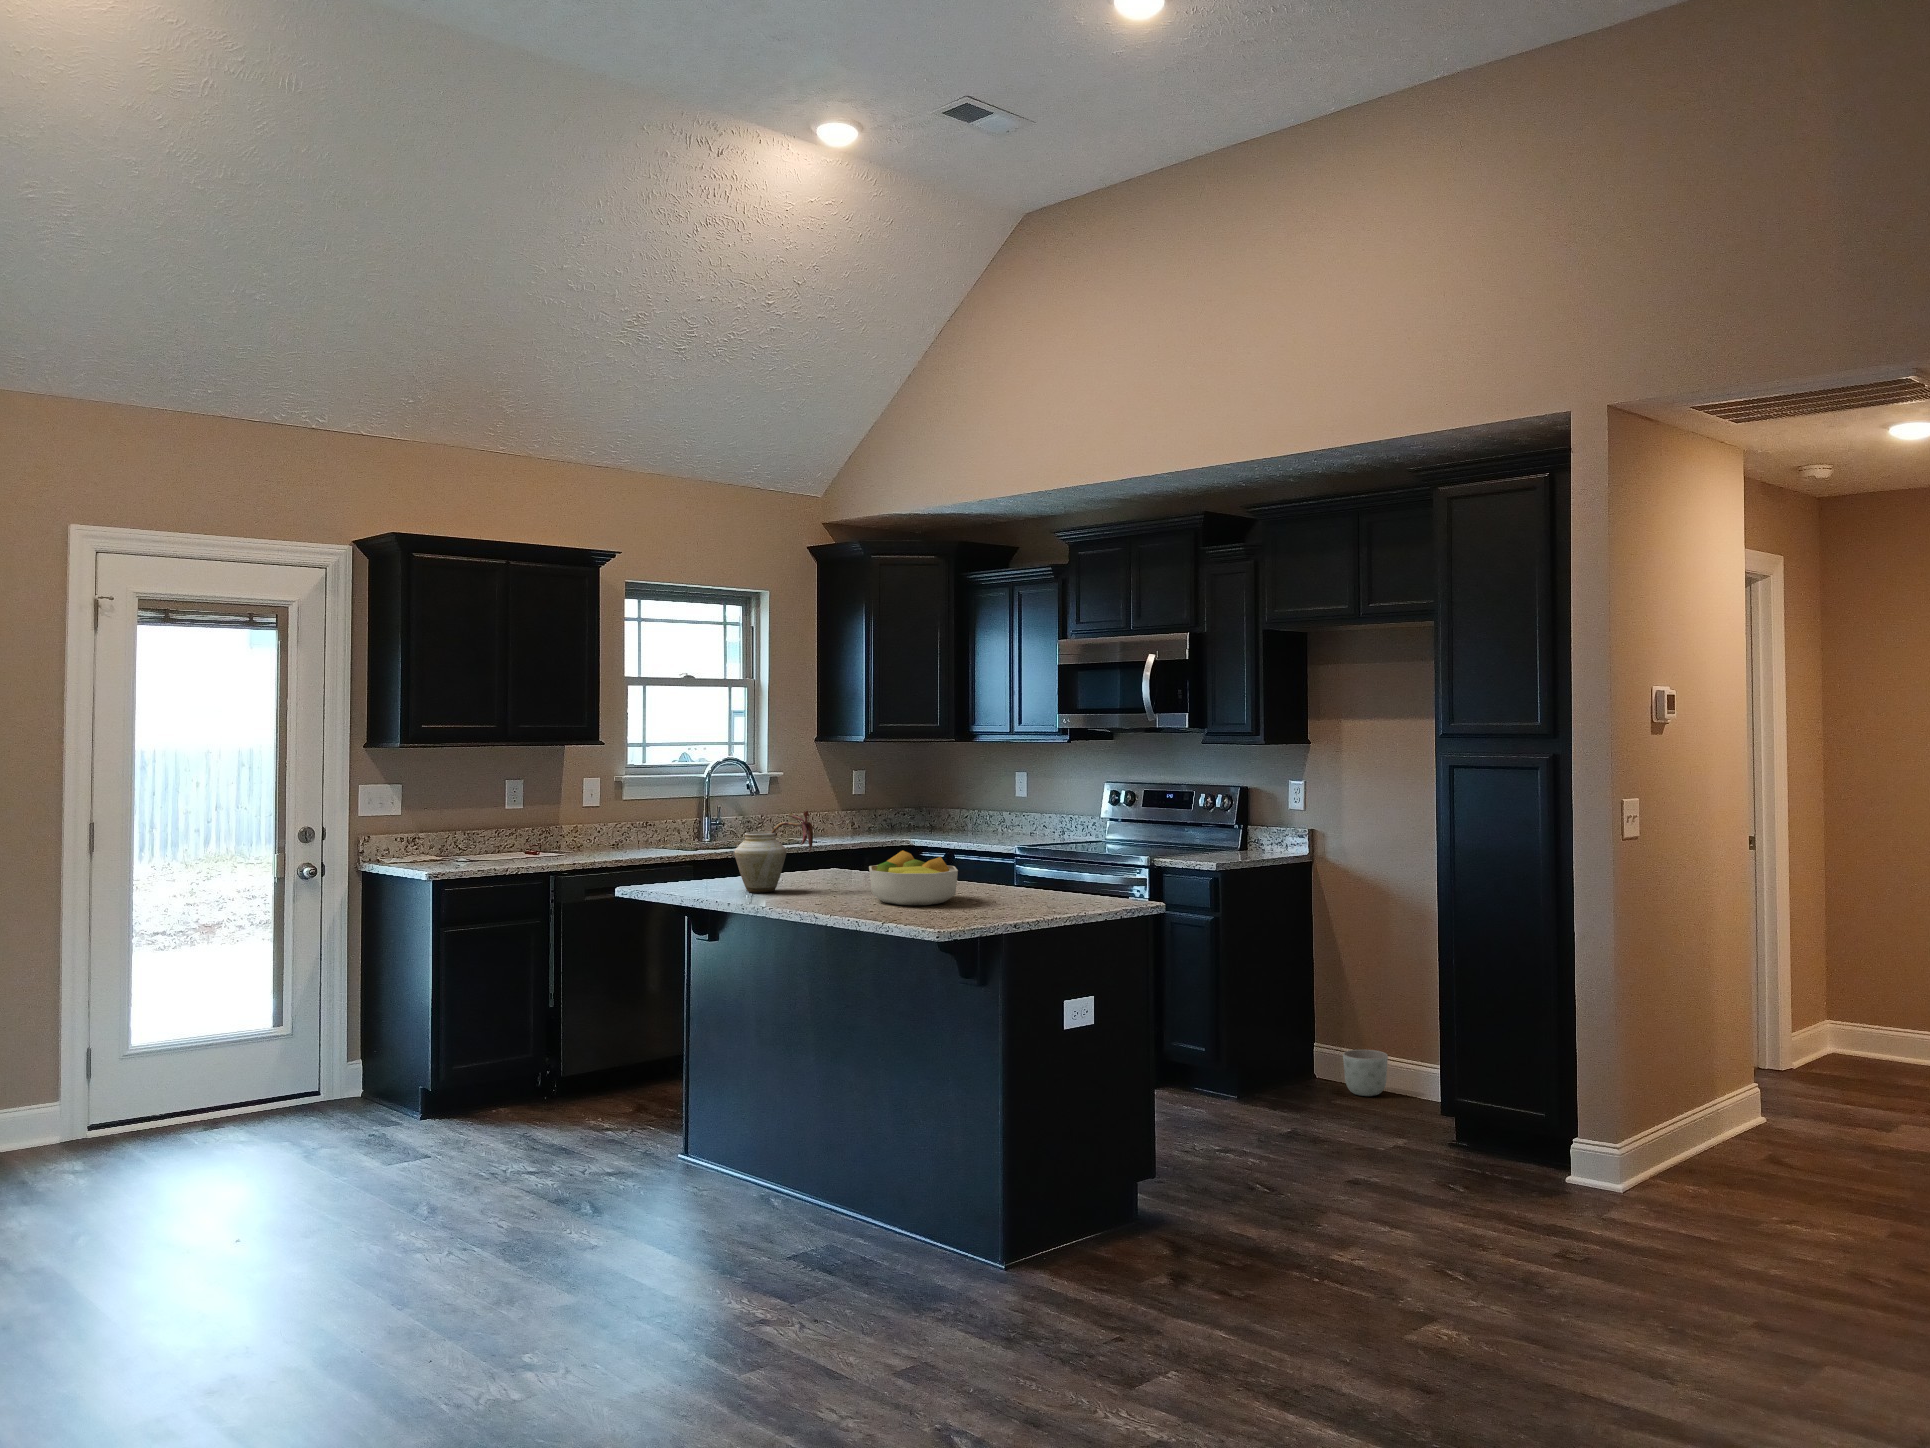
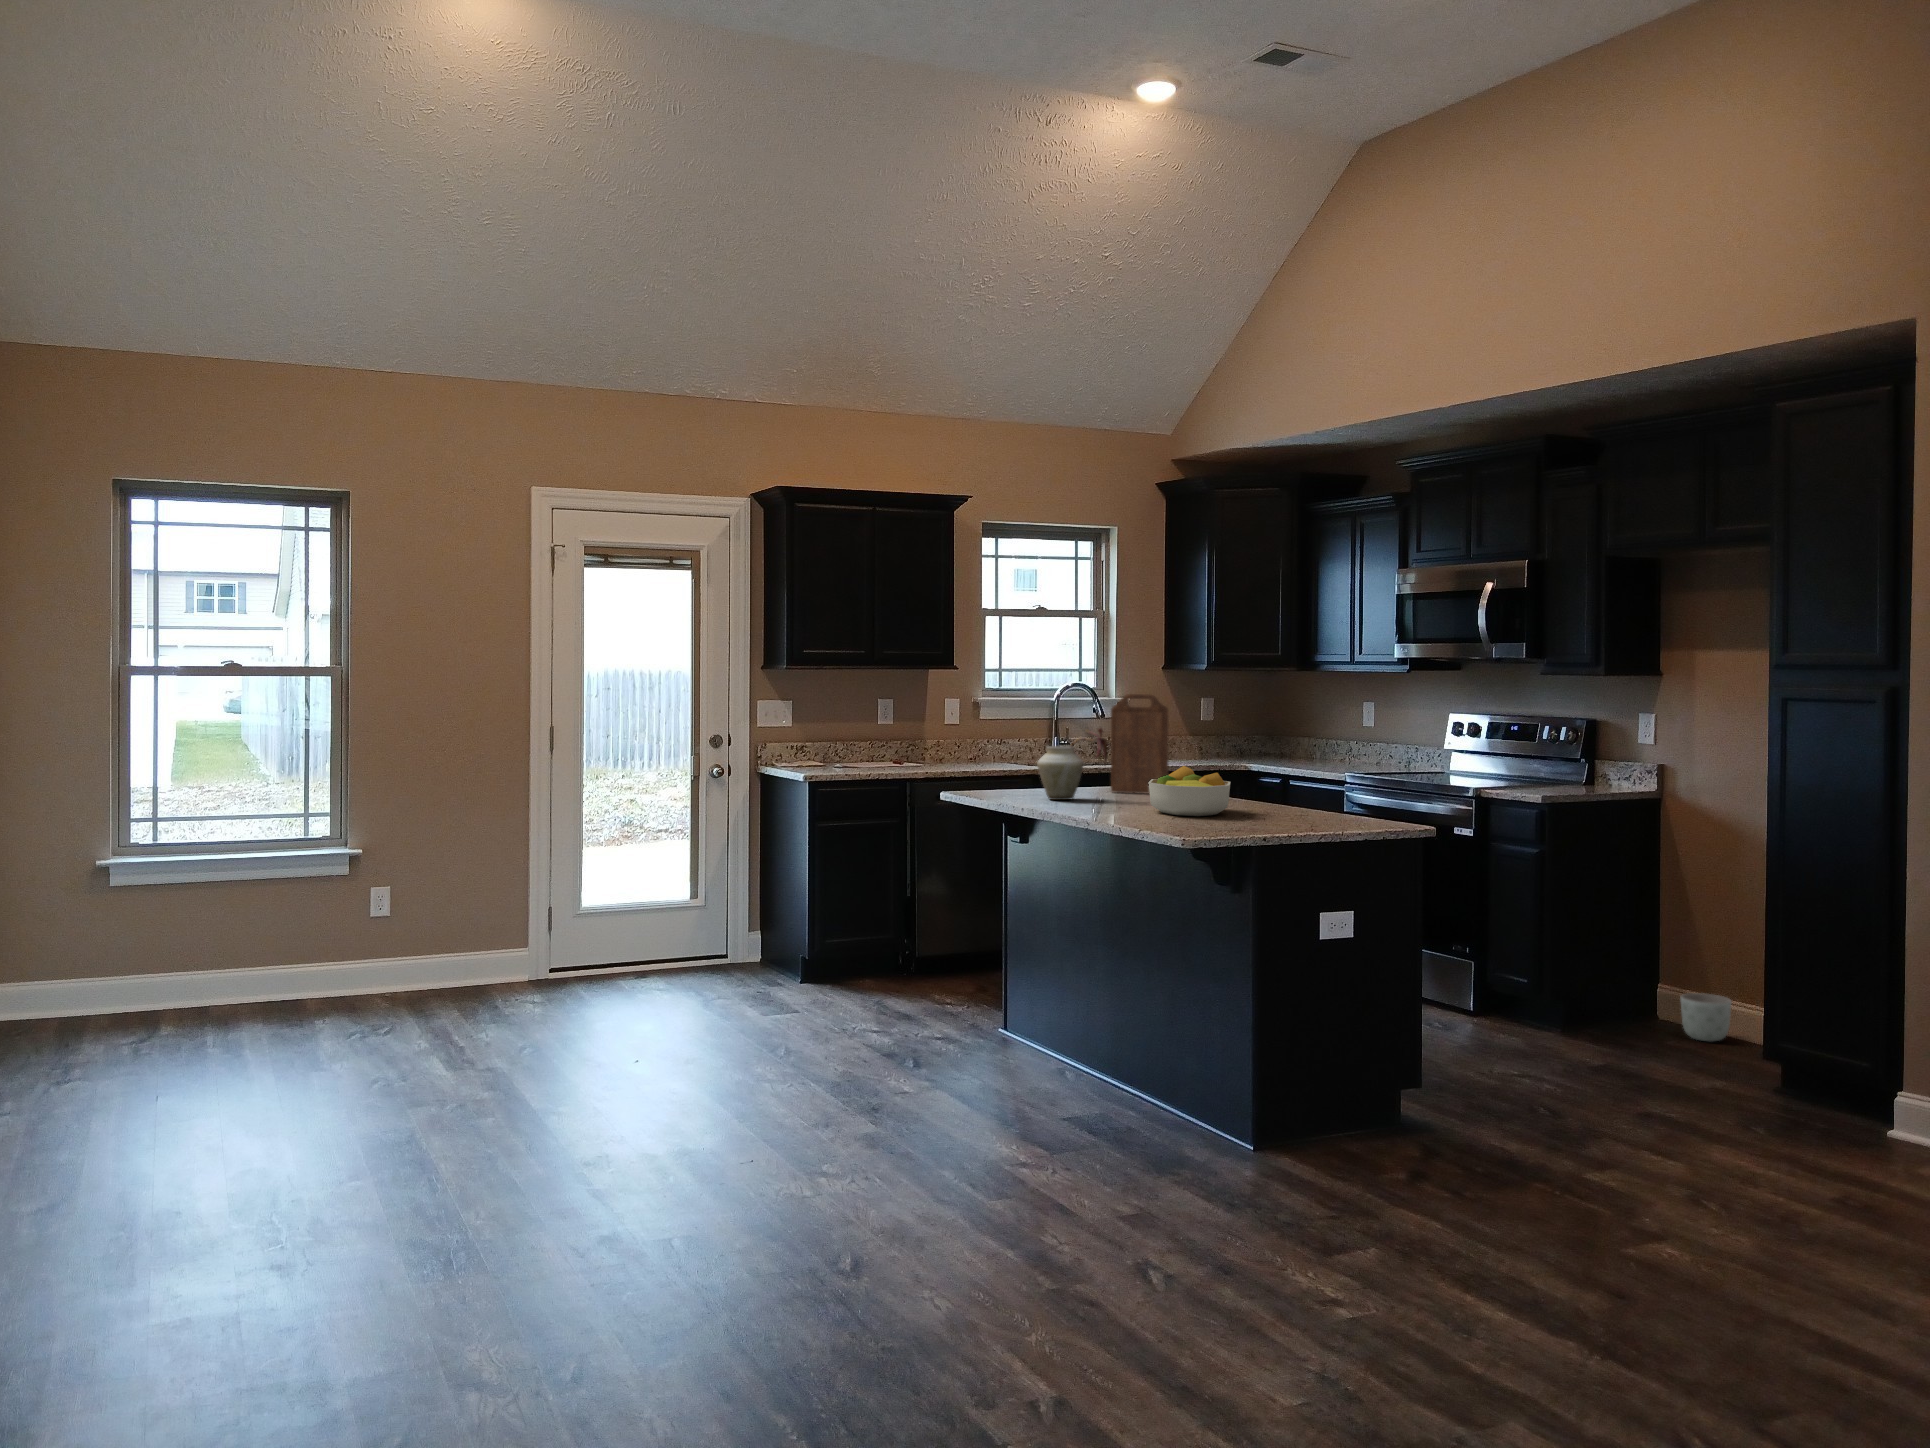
cutting board: none [807,772,870,880] -> present [1111,694,1168,793]

